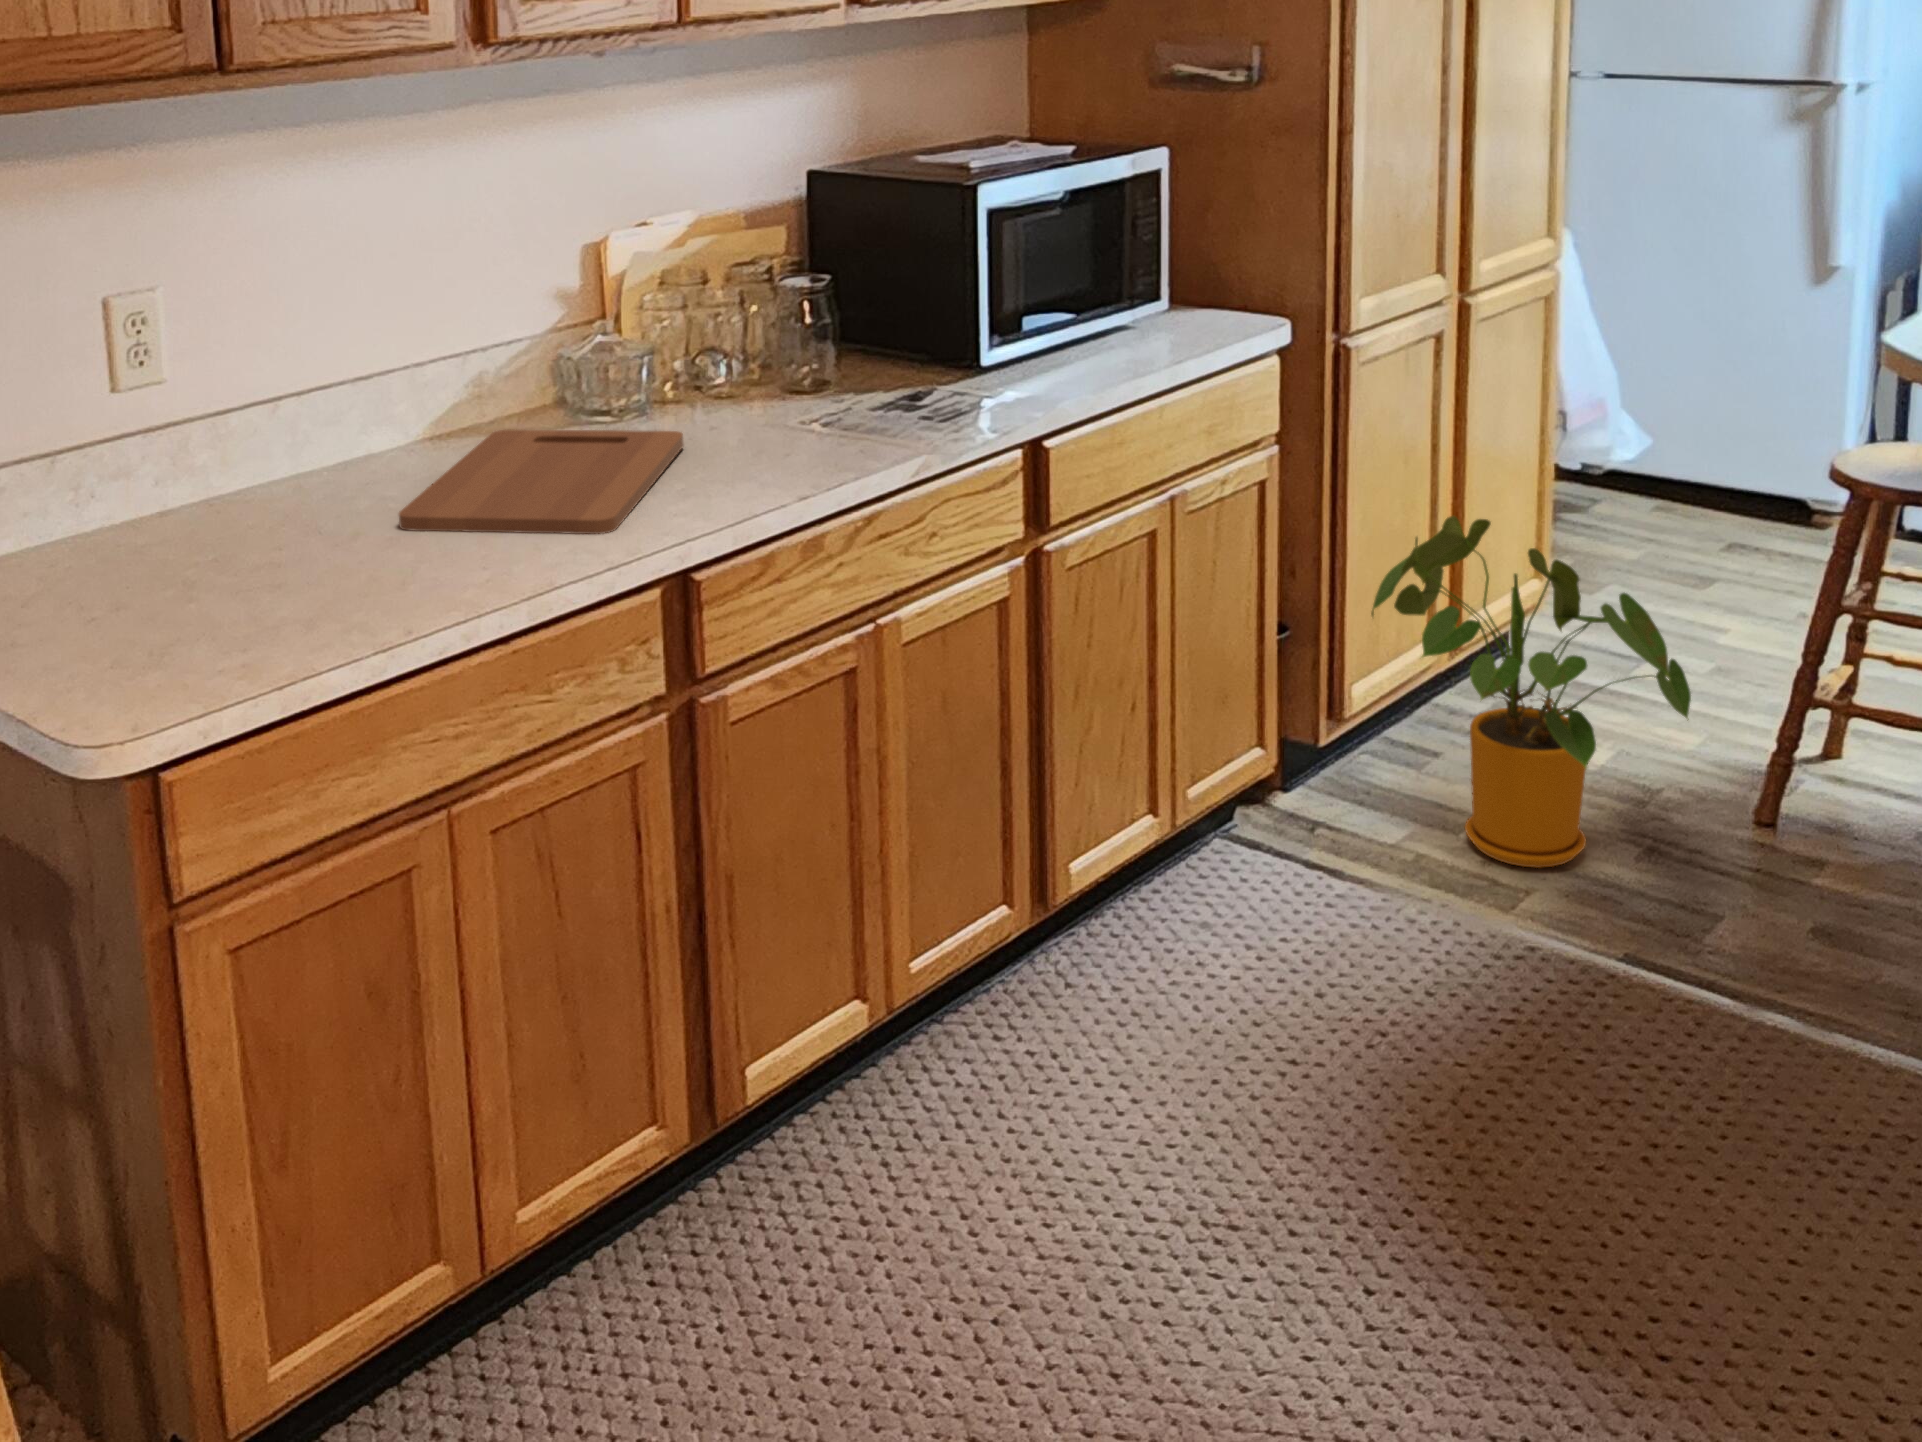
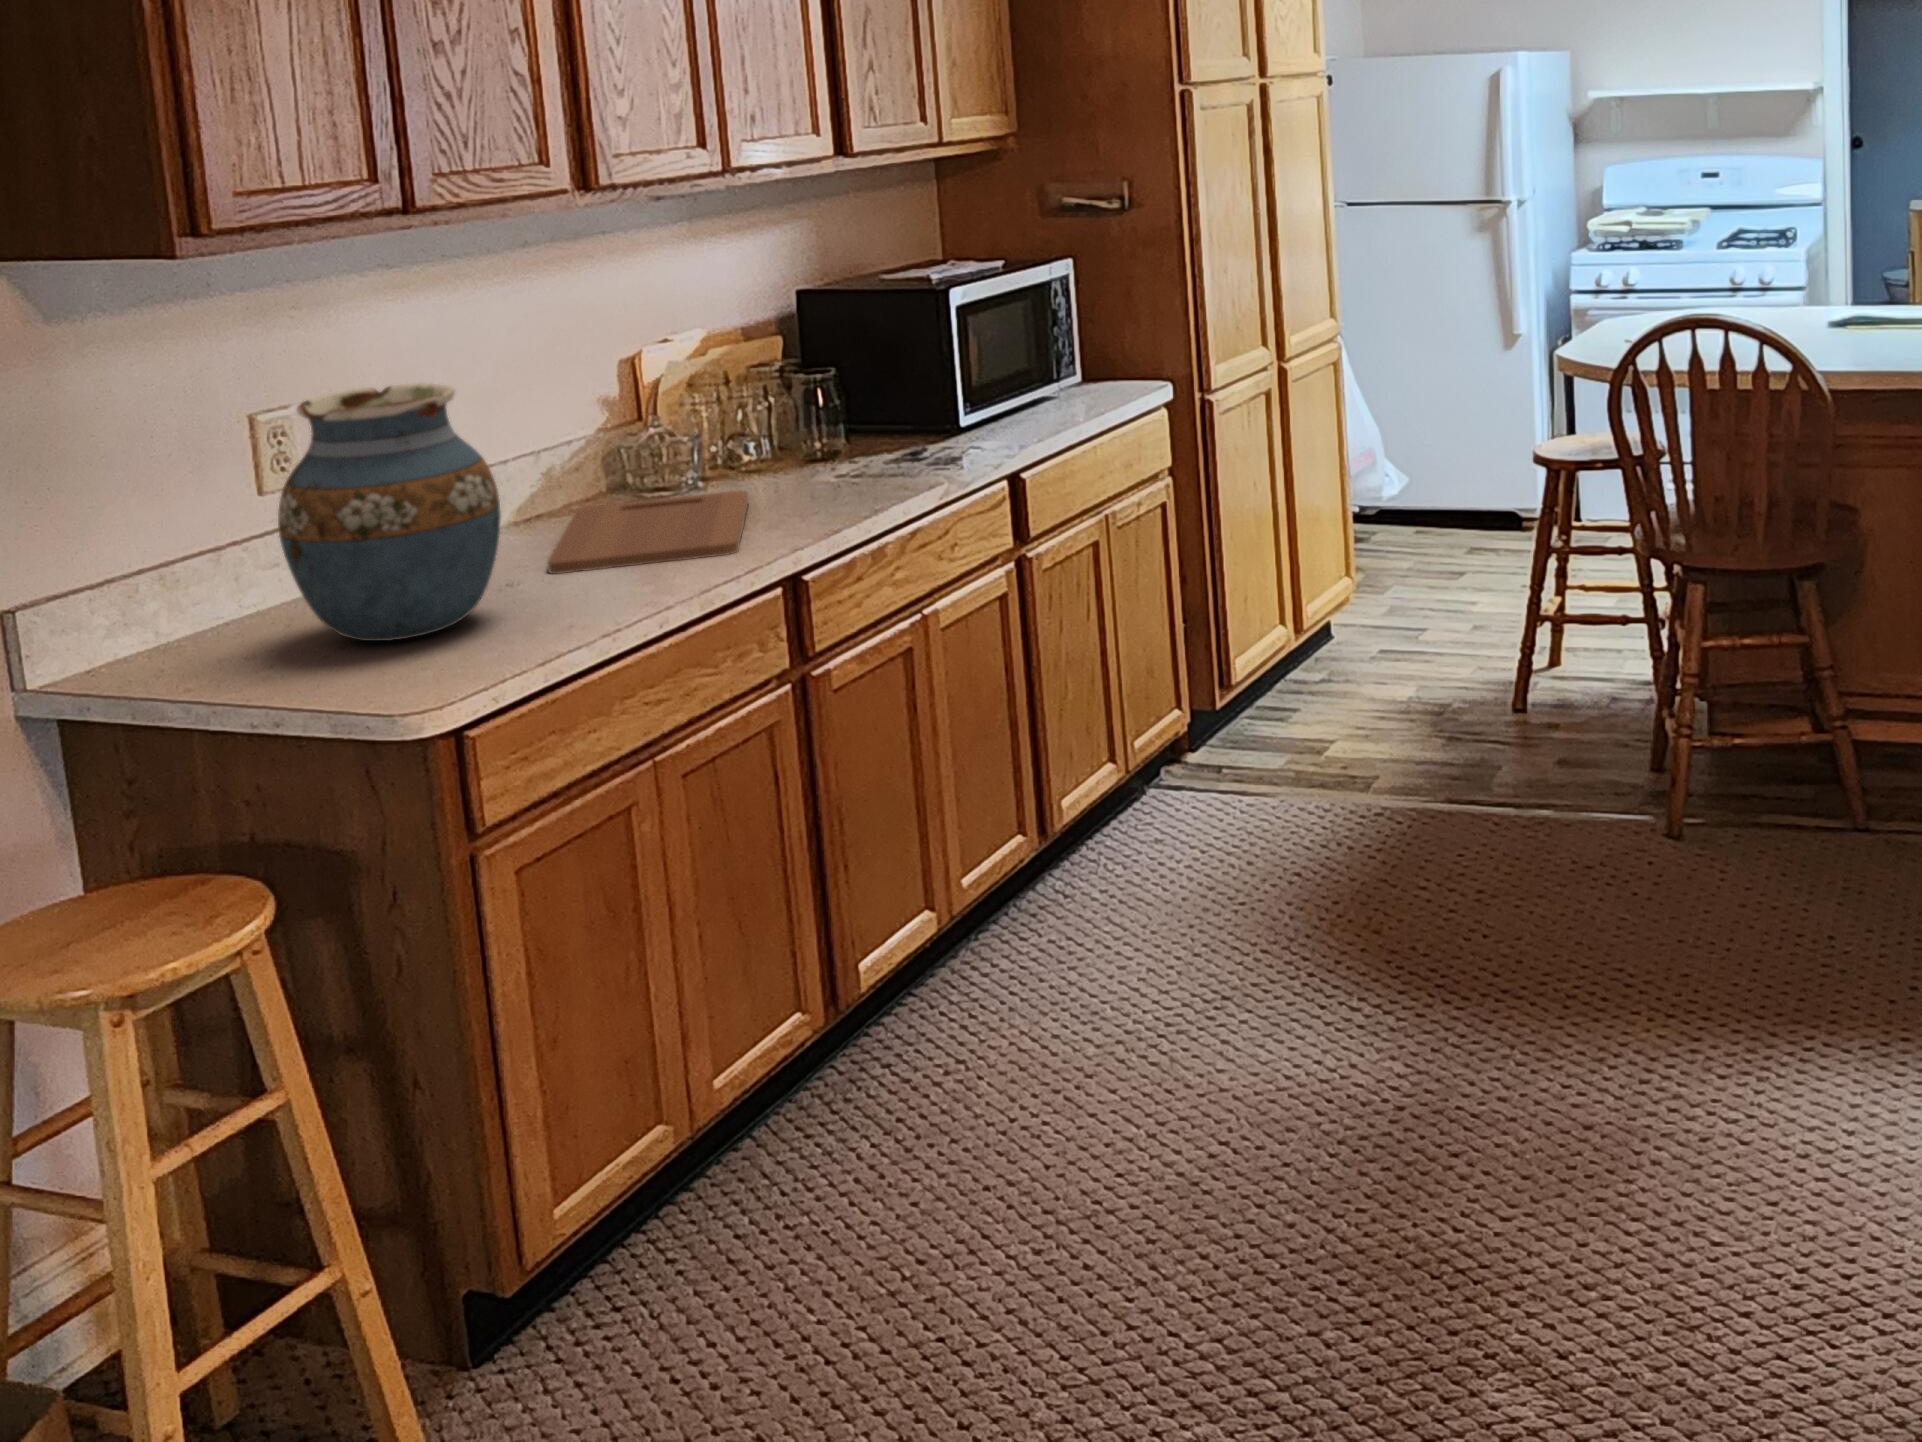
vase: none [41,287,297,612] -> present [278,383,501,641]
house plant: present [1371,516,1691,868] -> none [1247,520,1468,762]

